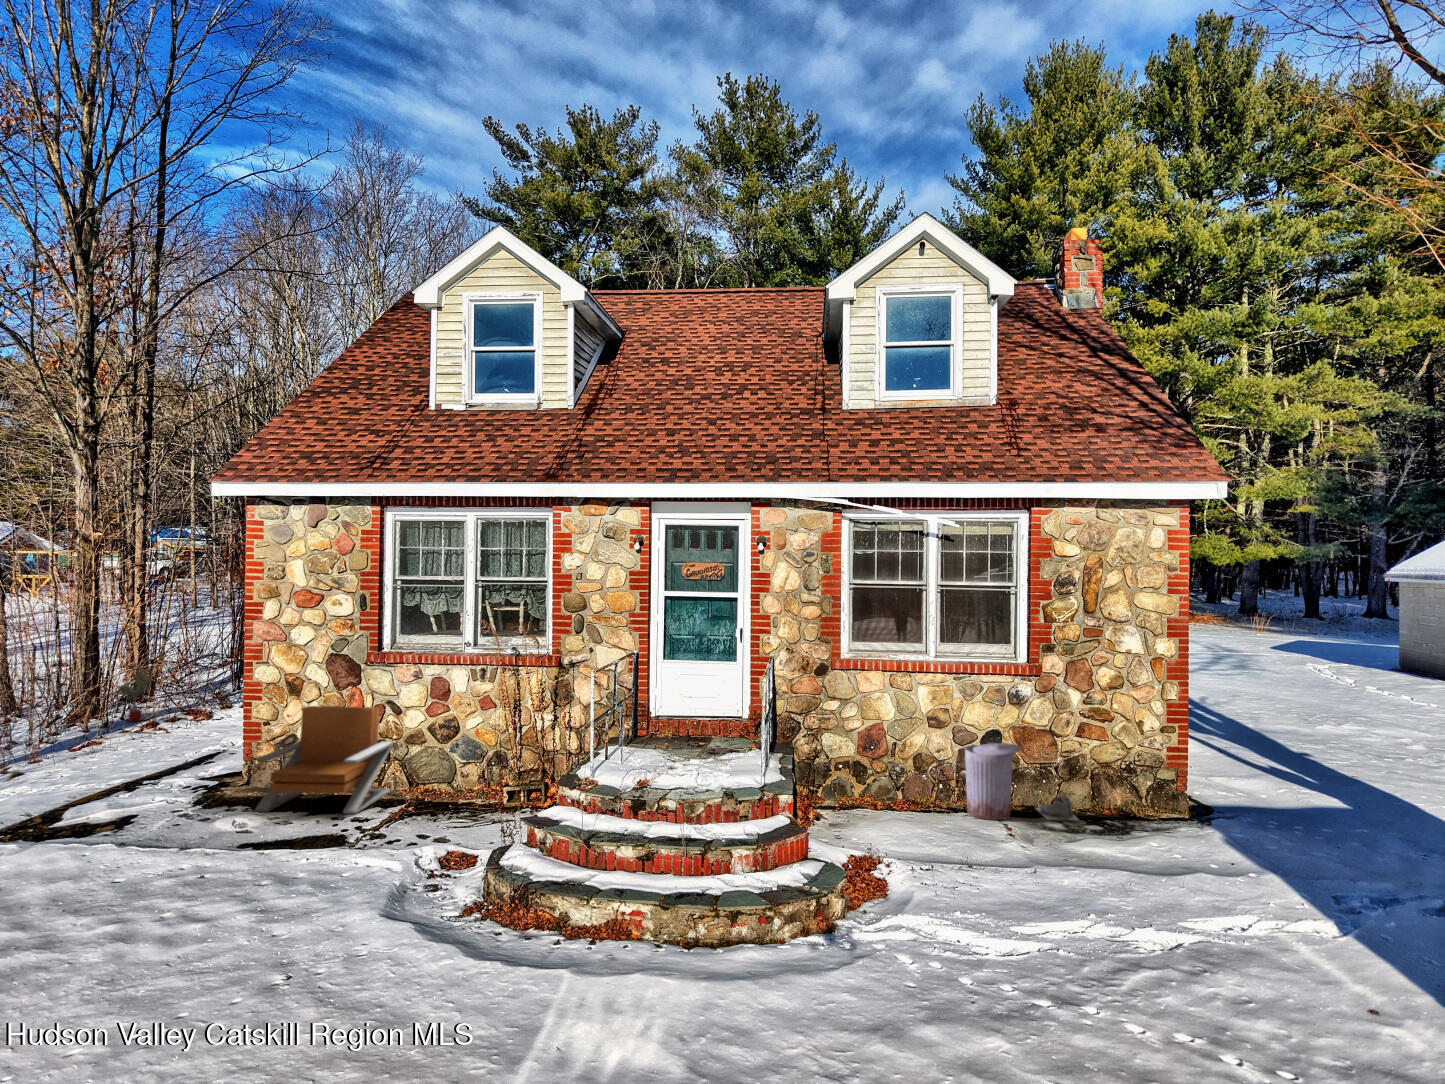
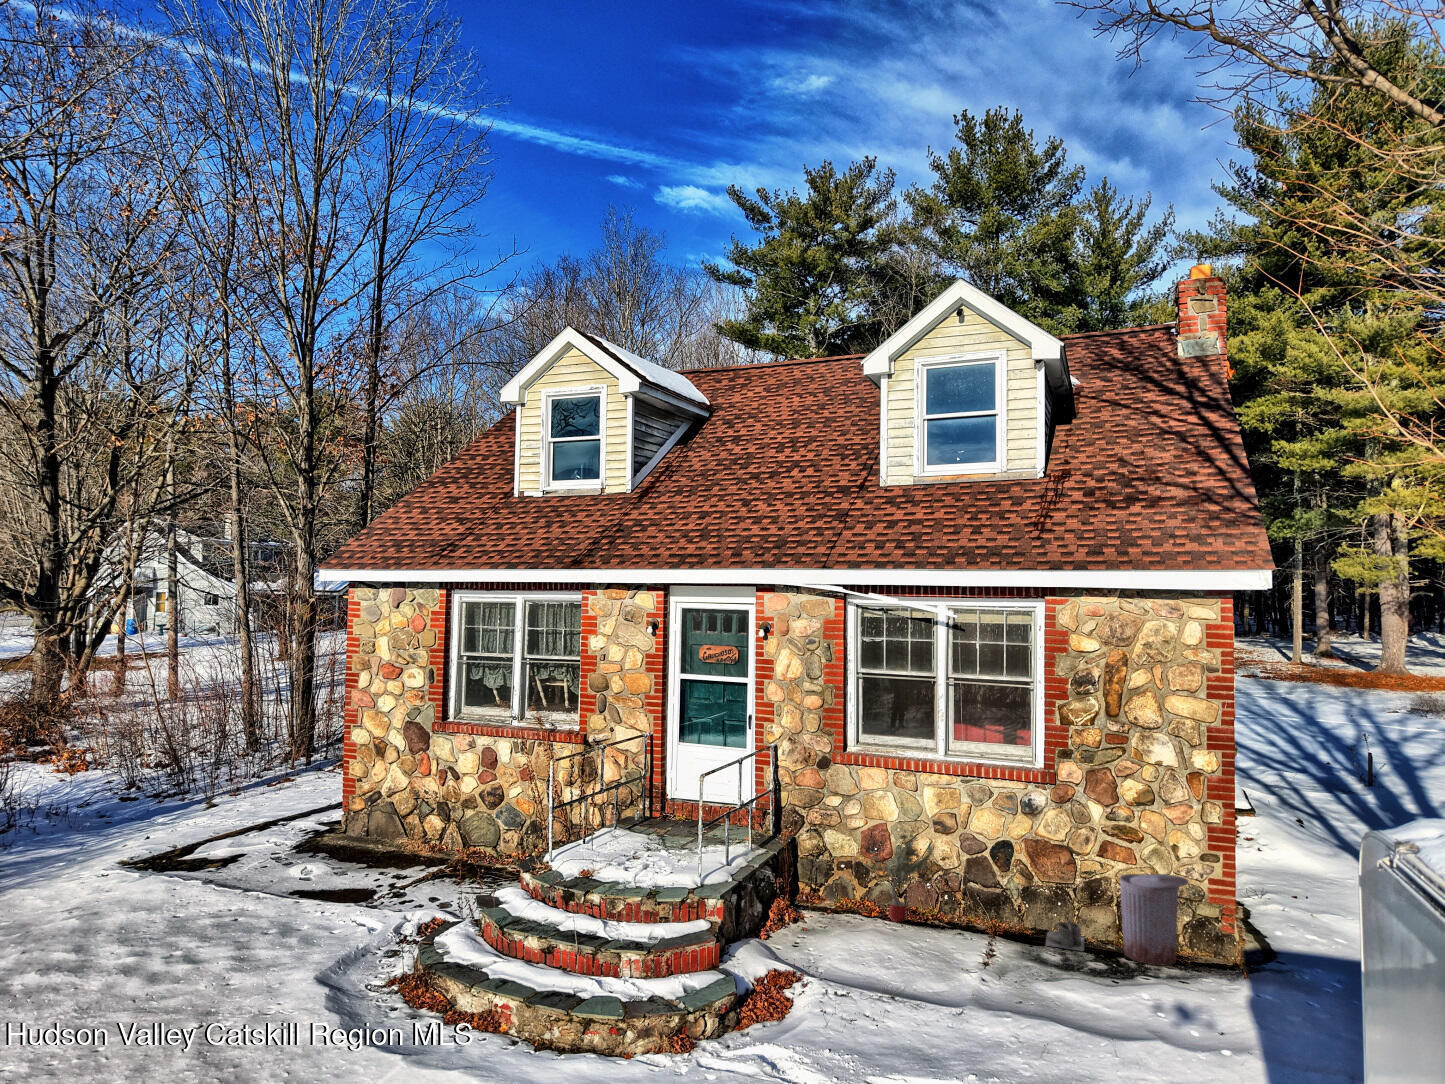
potted tree: present [116,665,151,722] -> present [865,829,934,922]
lounge chair: present [256,706,393,814] -> none [328,767,448,865]
trash can: present [965,743,1021,820] -> present [1120,874,1188,965]

